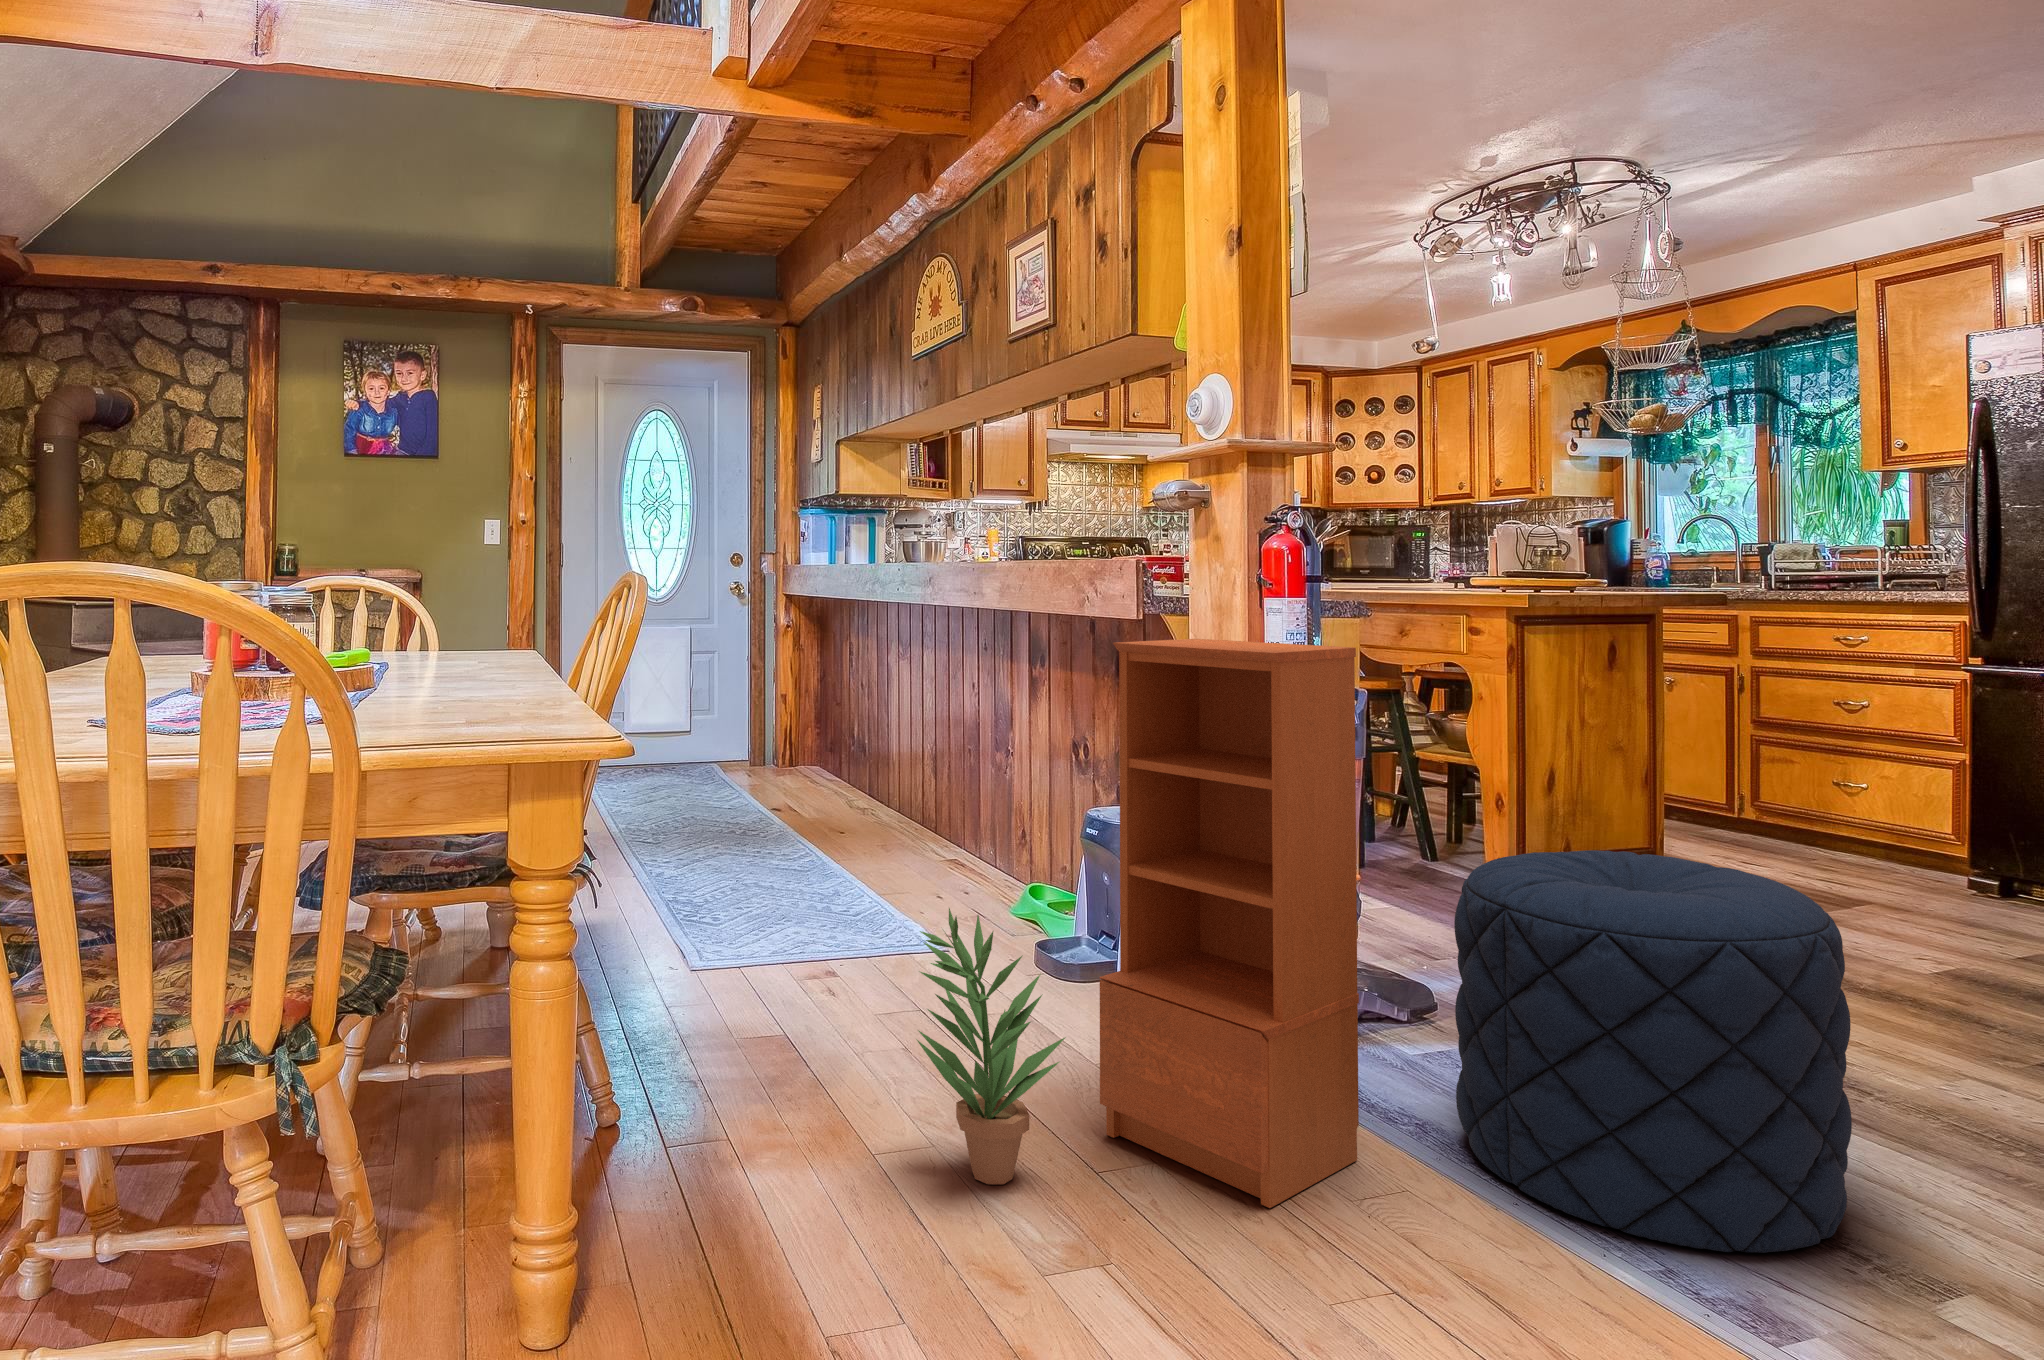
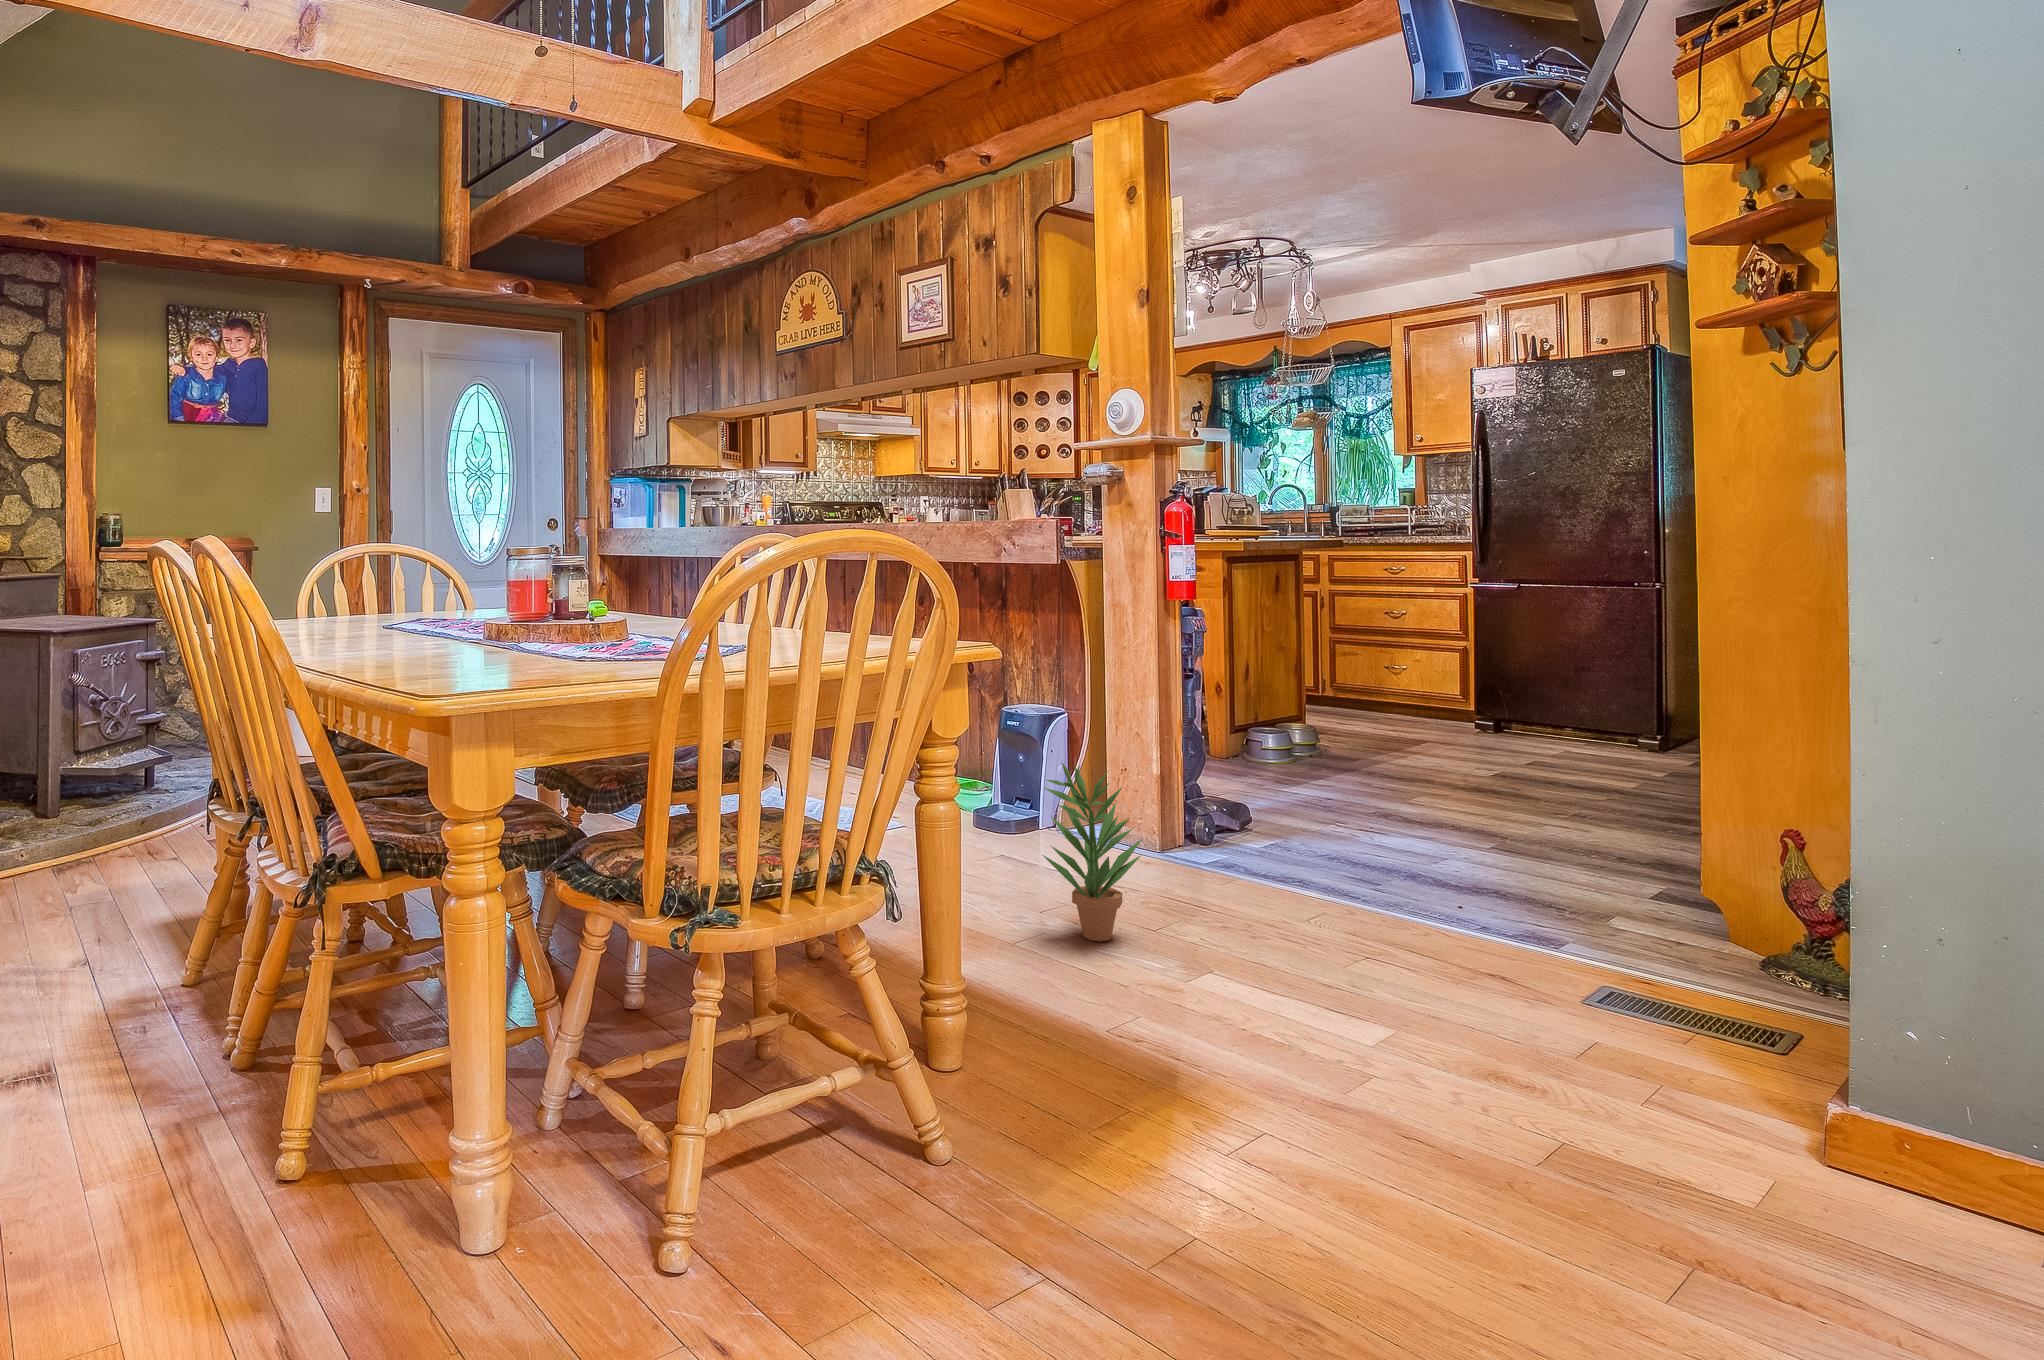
bookcase: present [1099,639,1359,1208] -> none [1135,575,1287,930]
pouf: present [1454,850,1852,1253] -> none [1324,700,1543,915]

